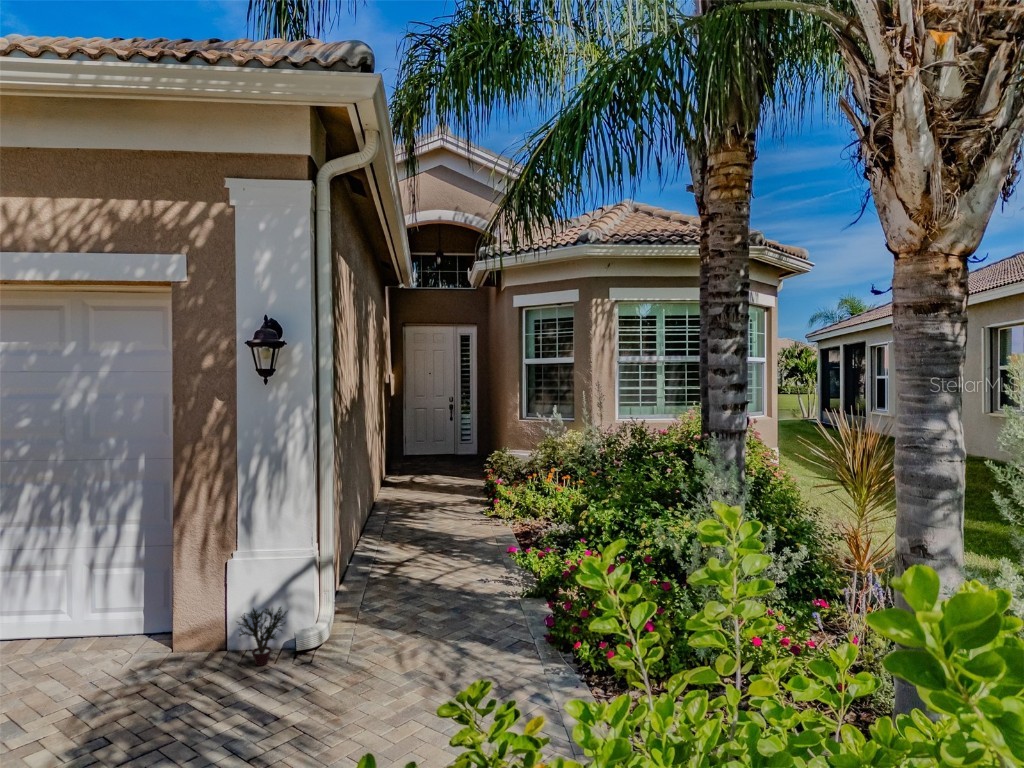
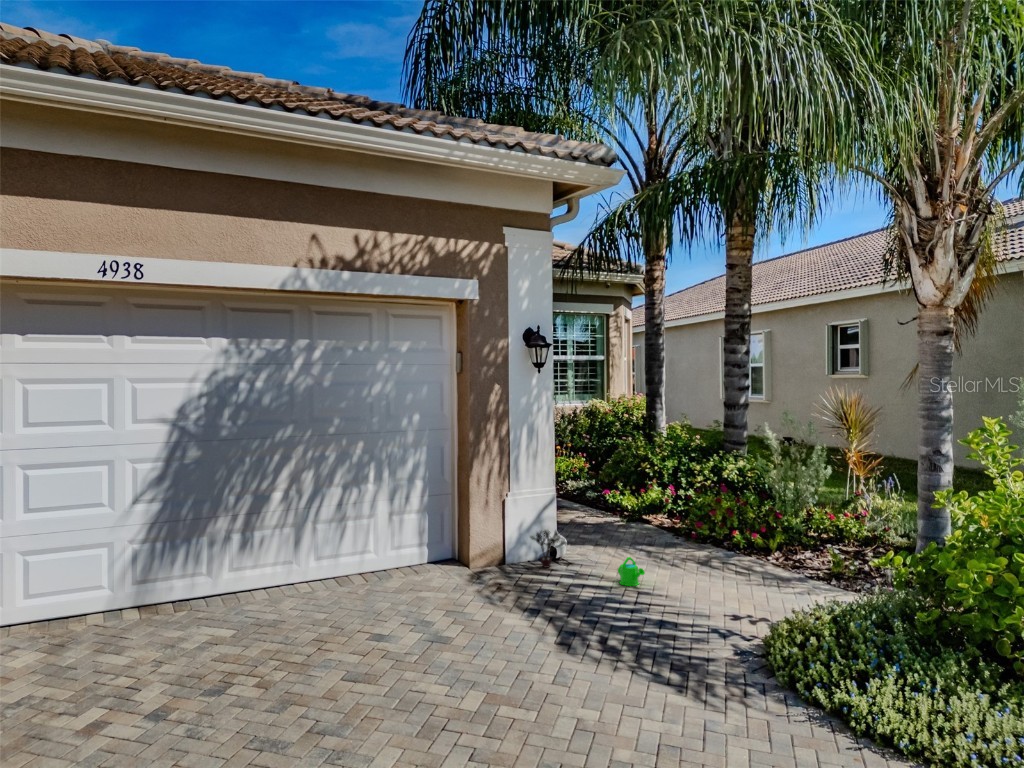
watering can: none [254,693,289,747] -> present [618,557,645,586]

